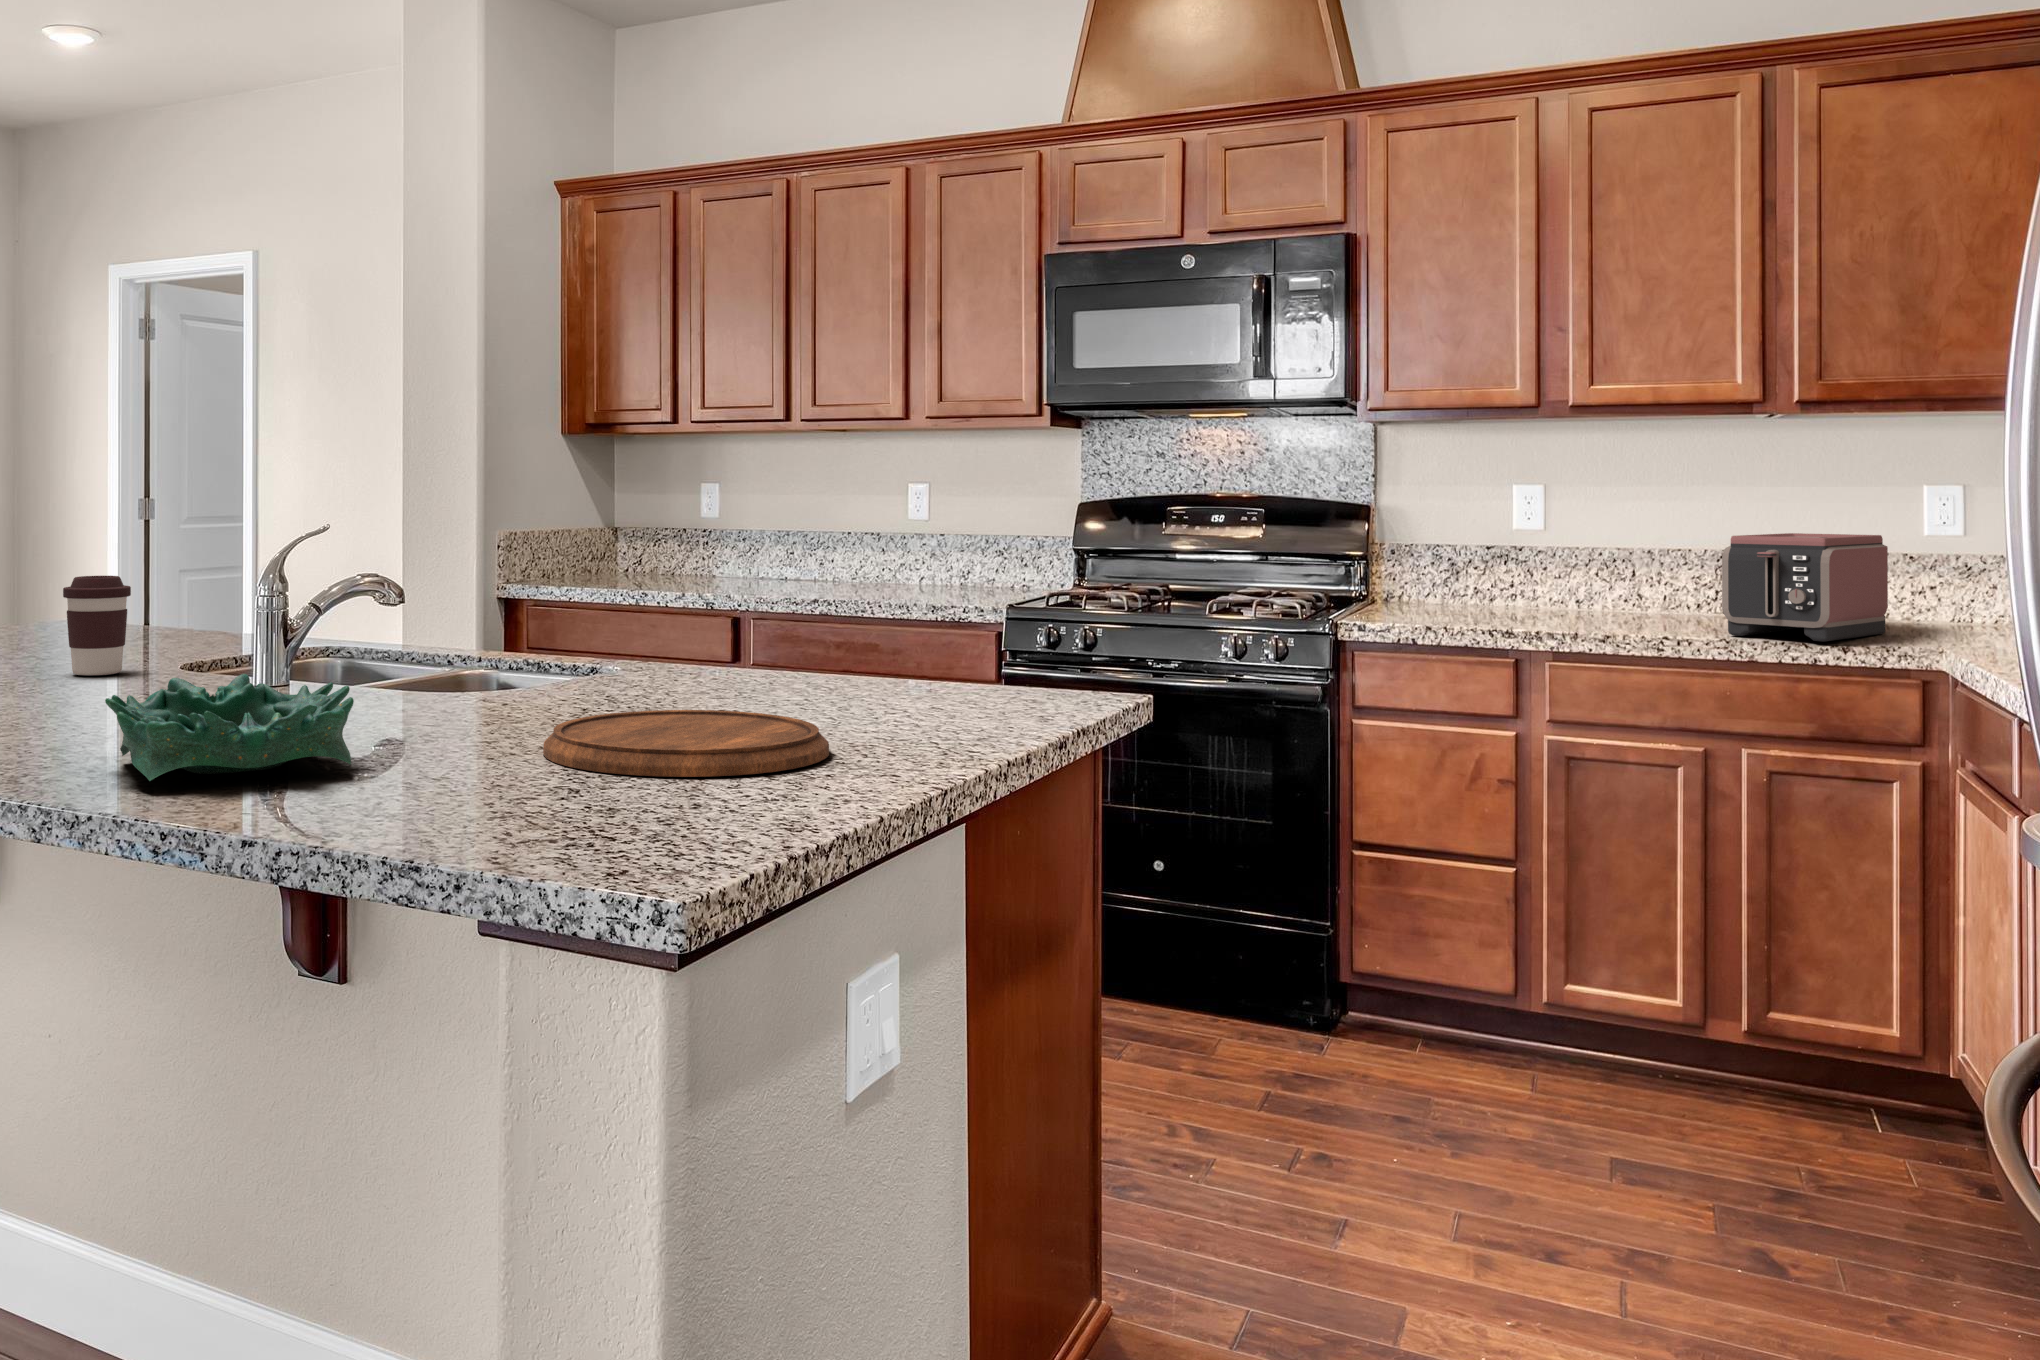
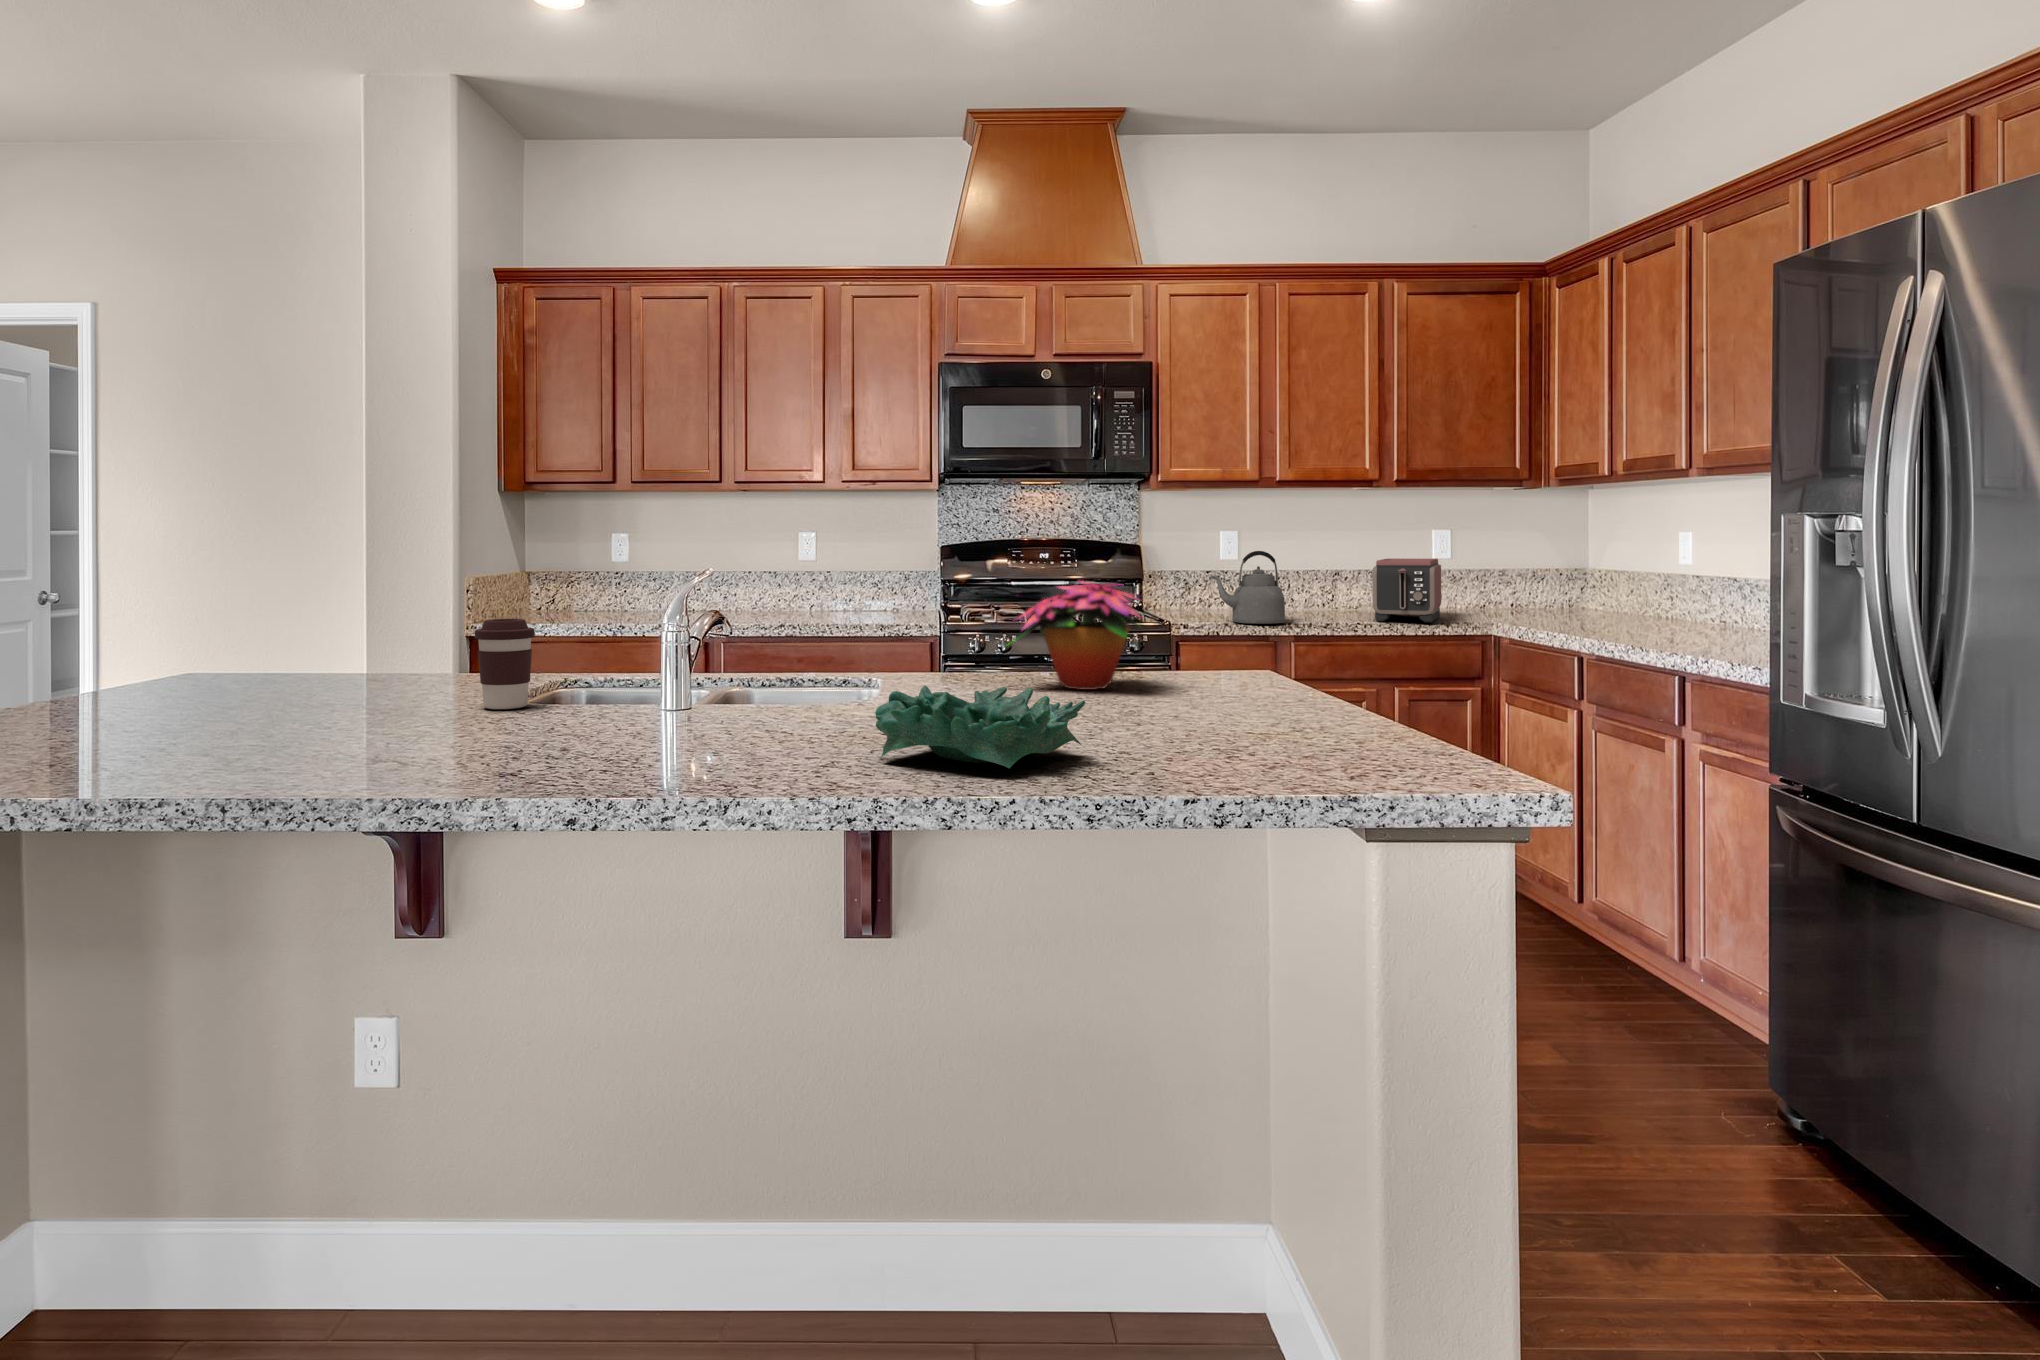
kettle: none [1419,517,1548,630] -> present [1210,551,1285,624]
flower arrangement: none [667,550,886,702] -> present [1011,581,1143,690]
cutting board: present [543,710,829,777] -> none [1088,694,1299,738]

